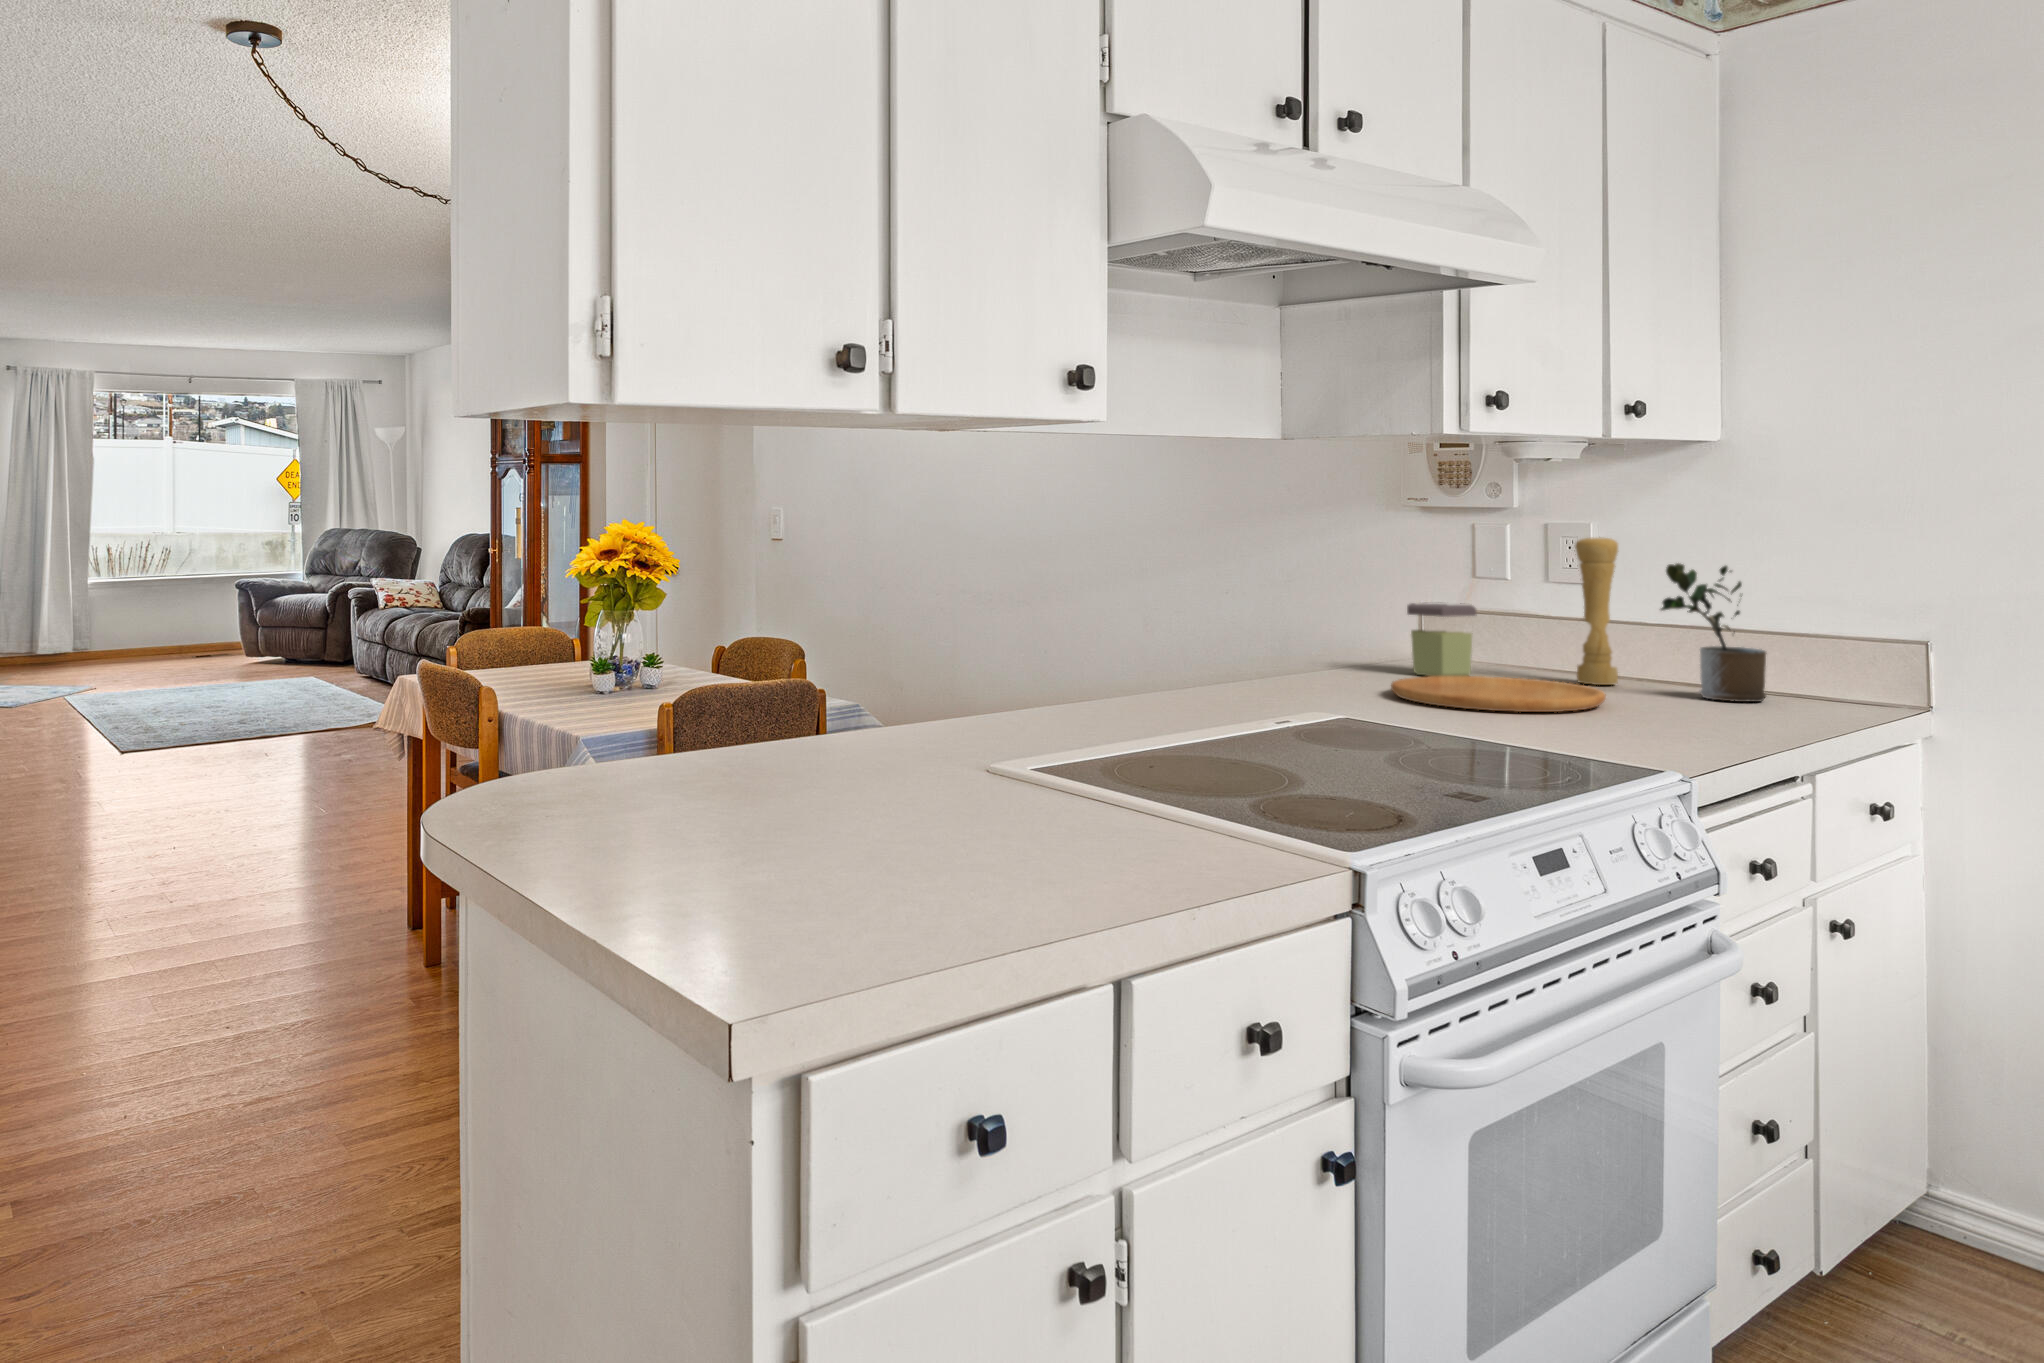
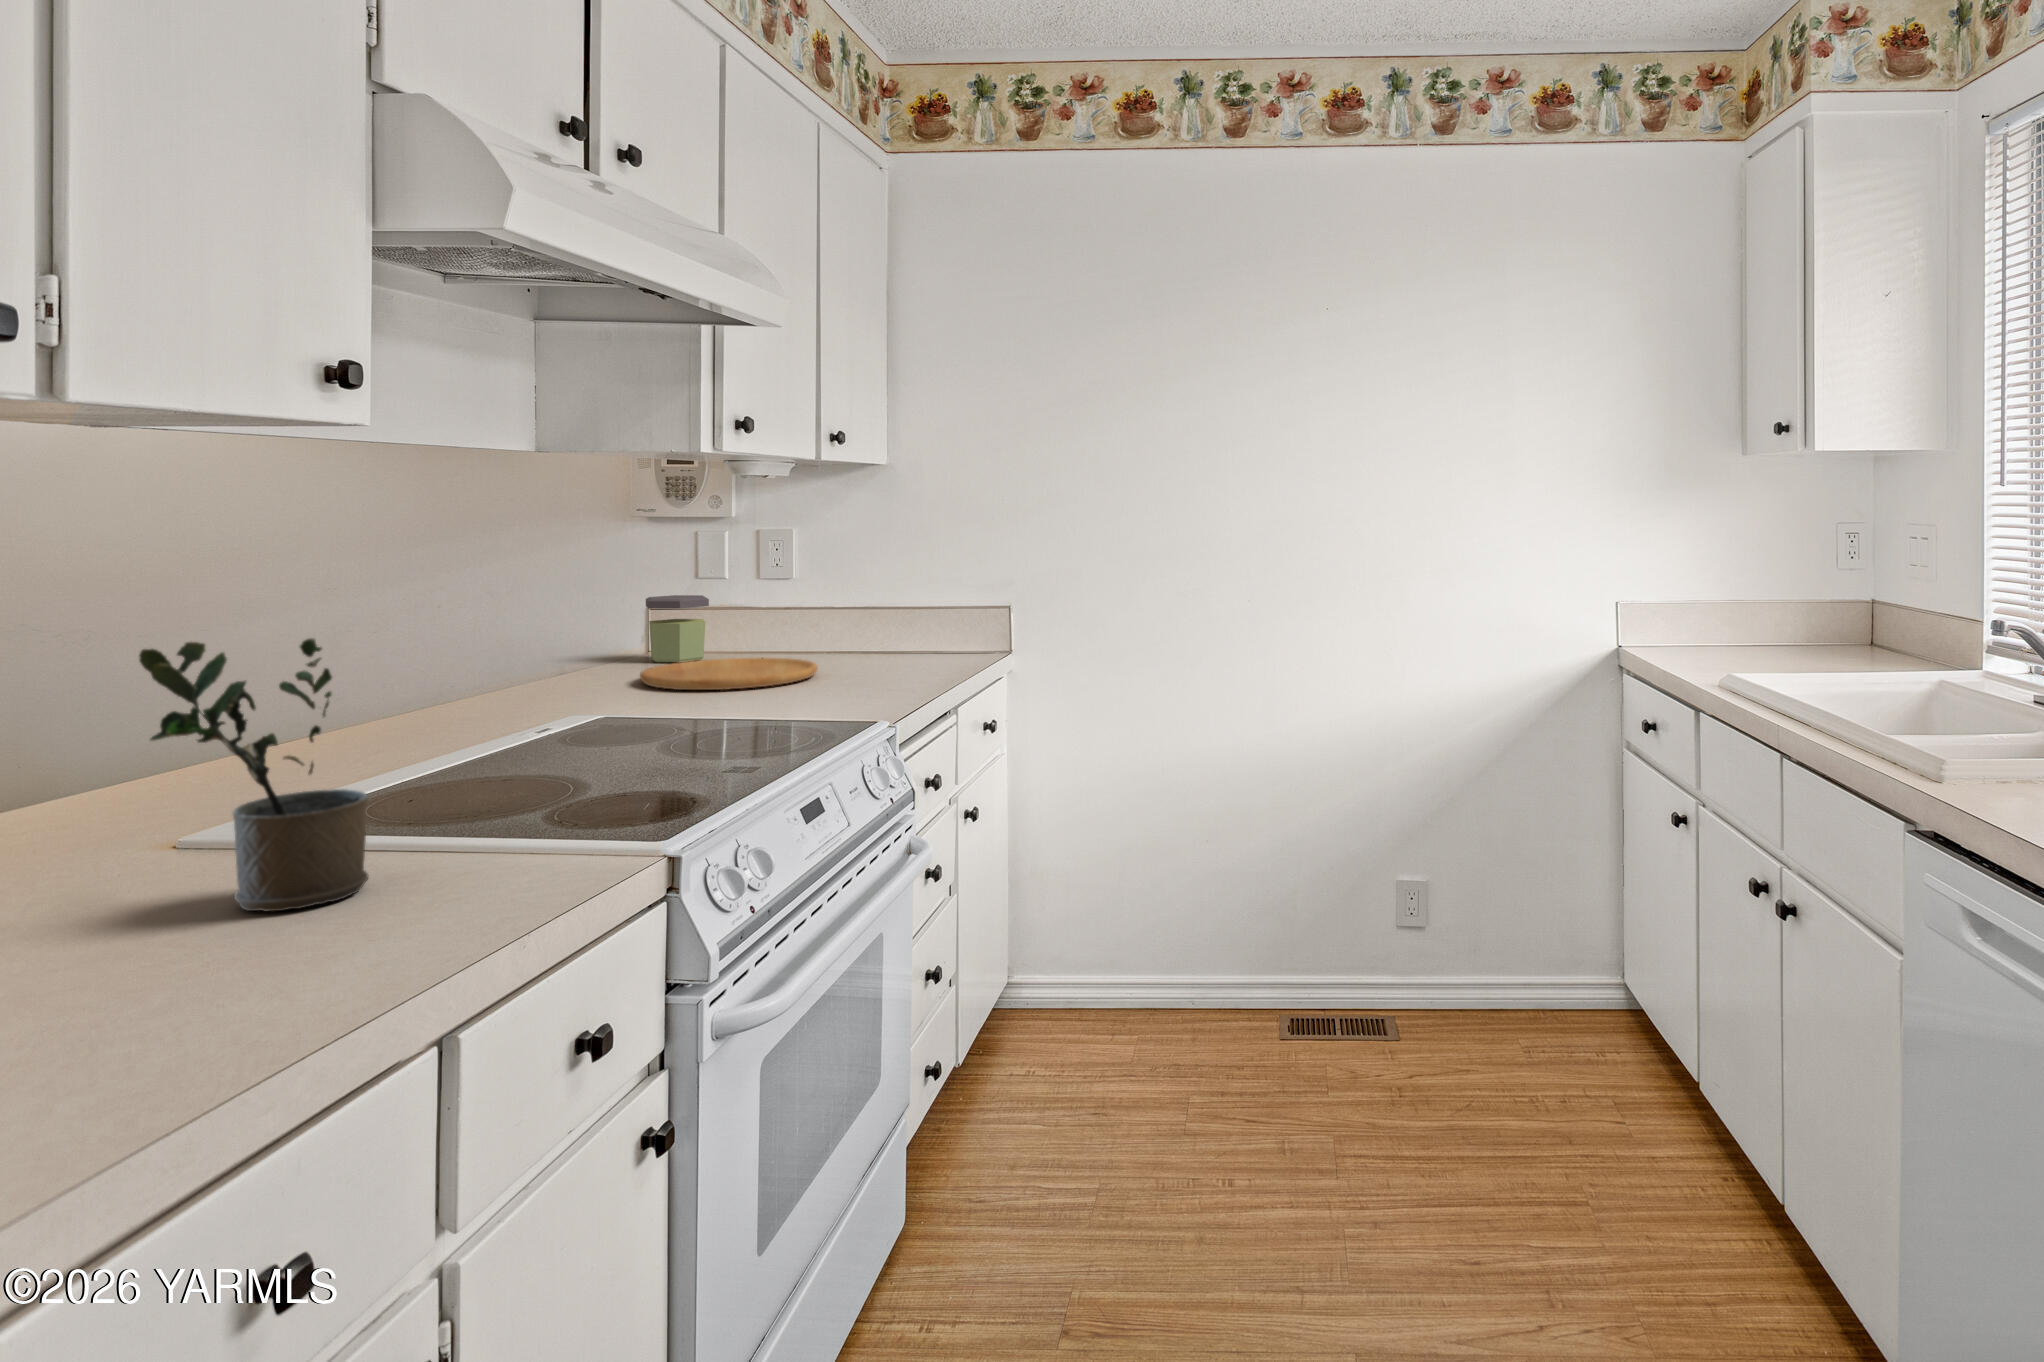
pepper mill: present [1575,537,1618,685] -> none [788,535,820,657]
potted plant: present [1661,563,1766,702] -> present [139,638,368,911]

